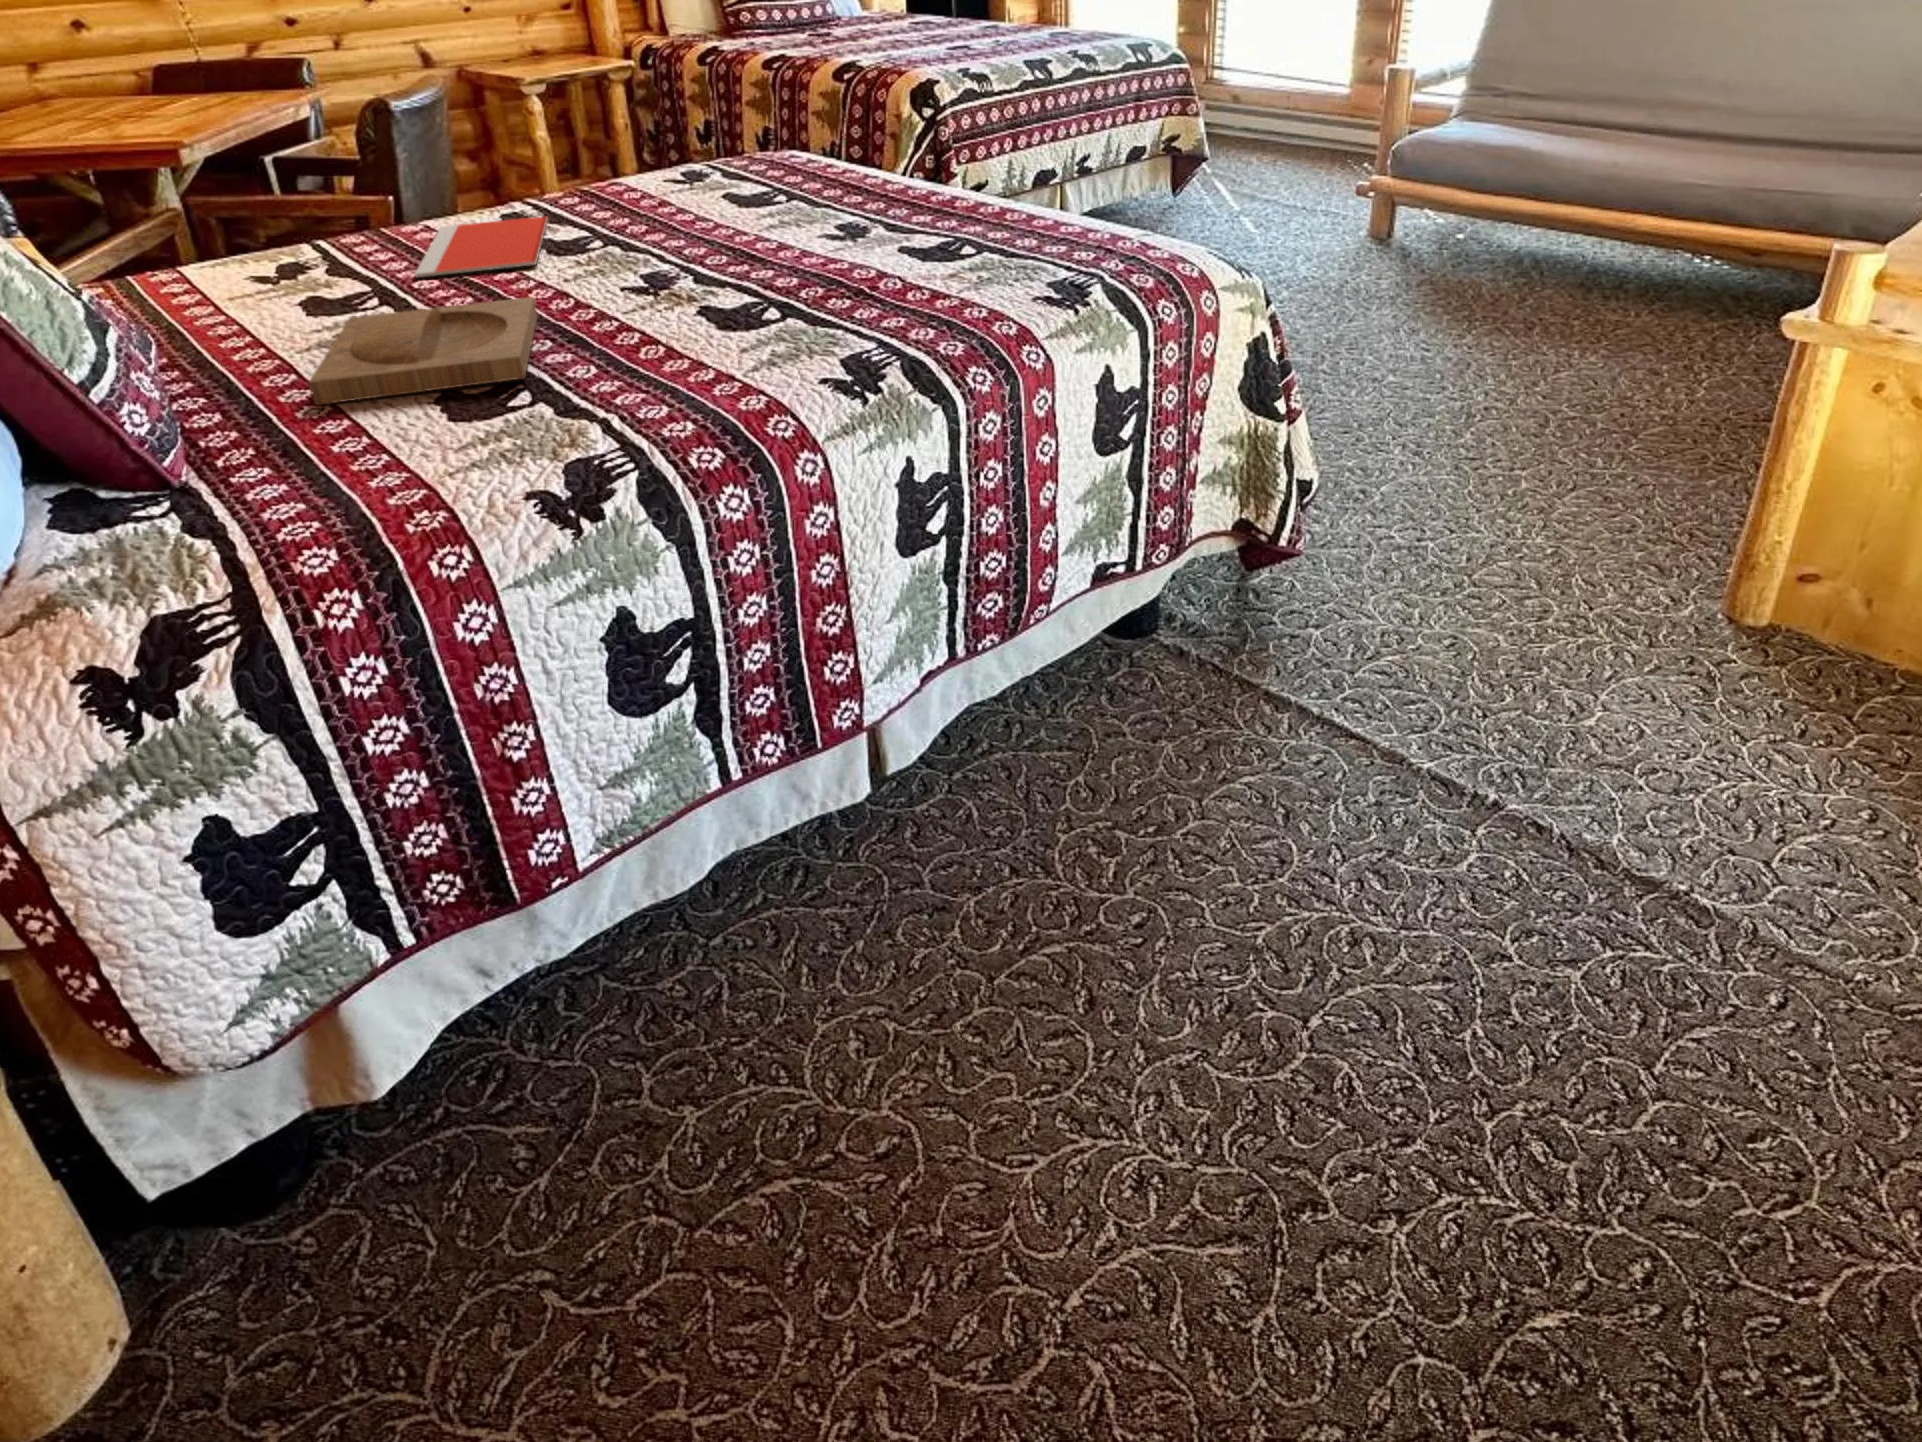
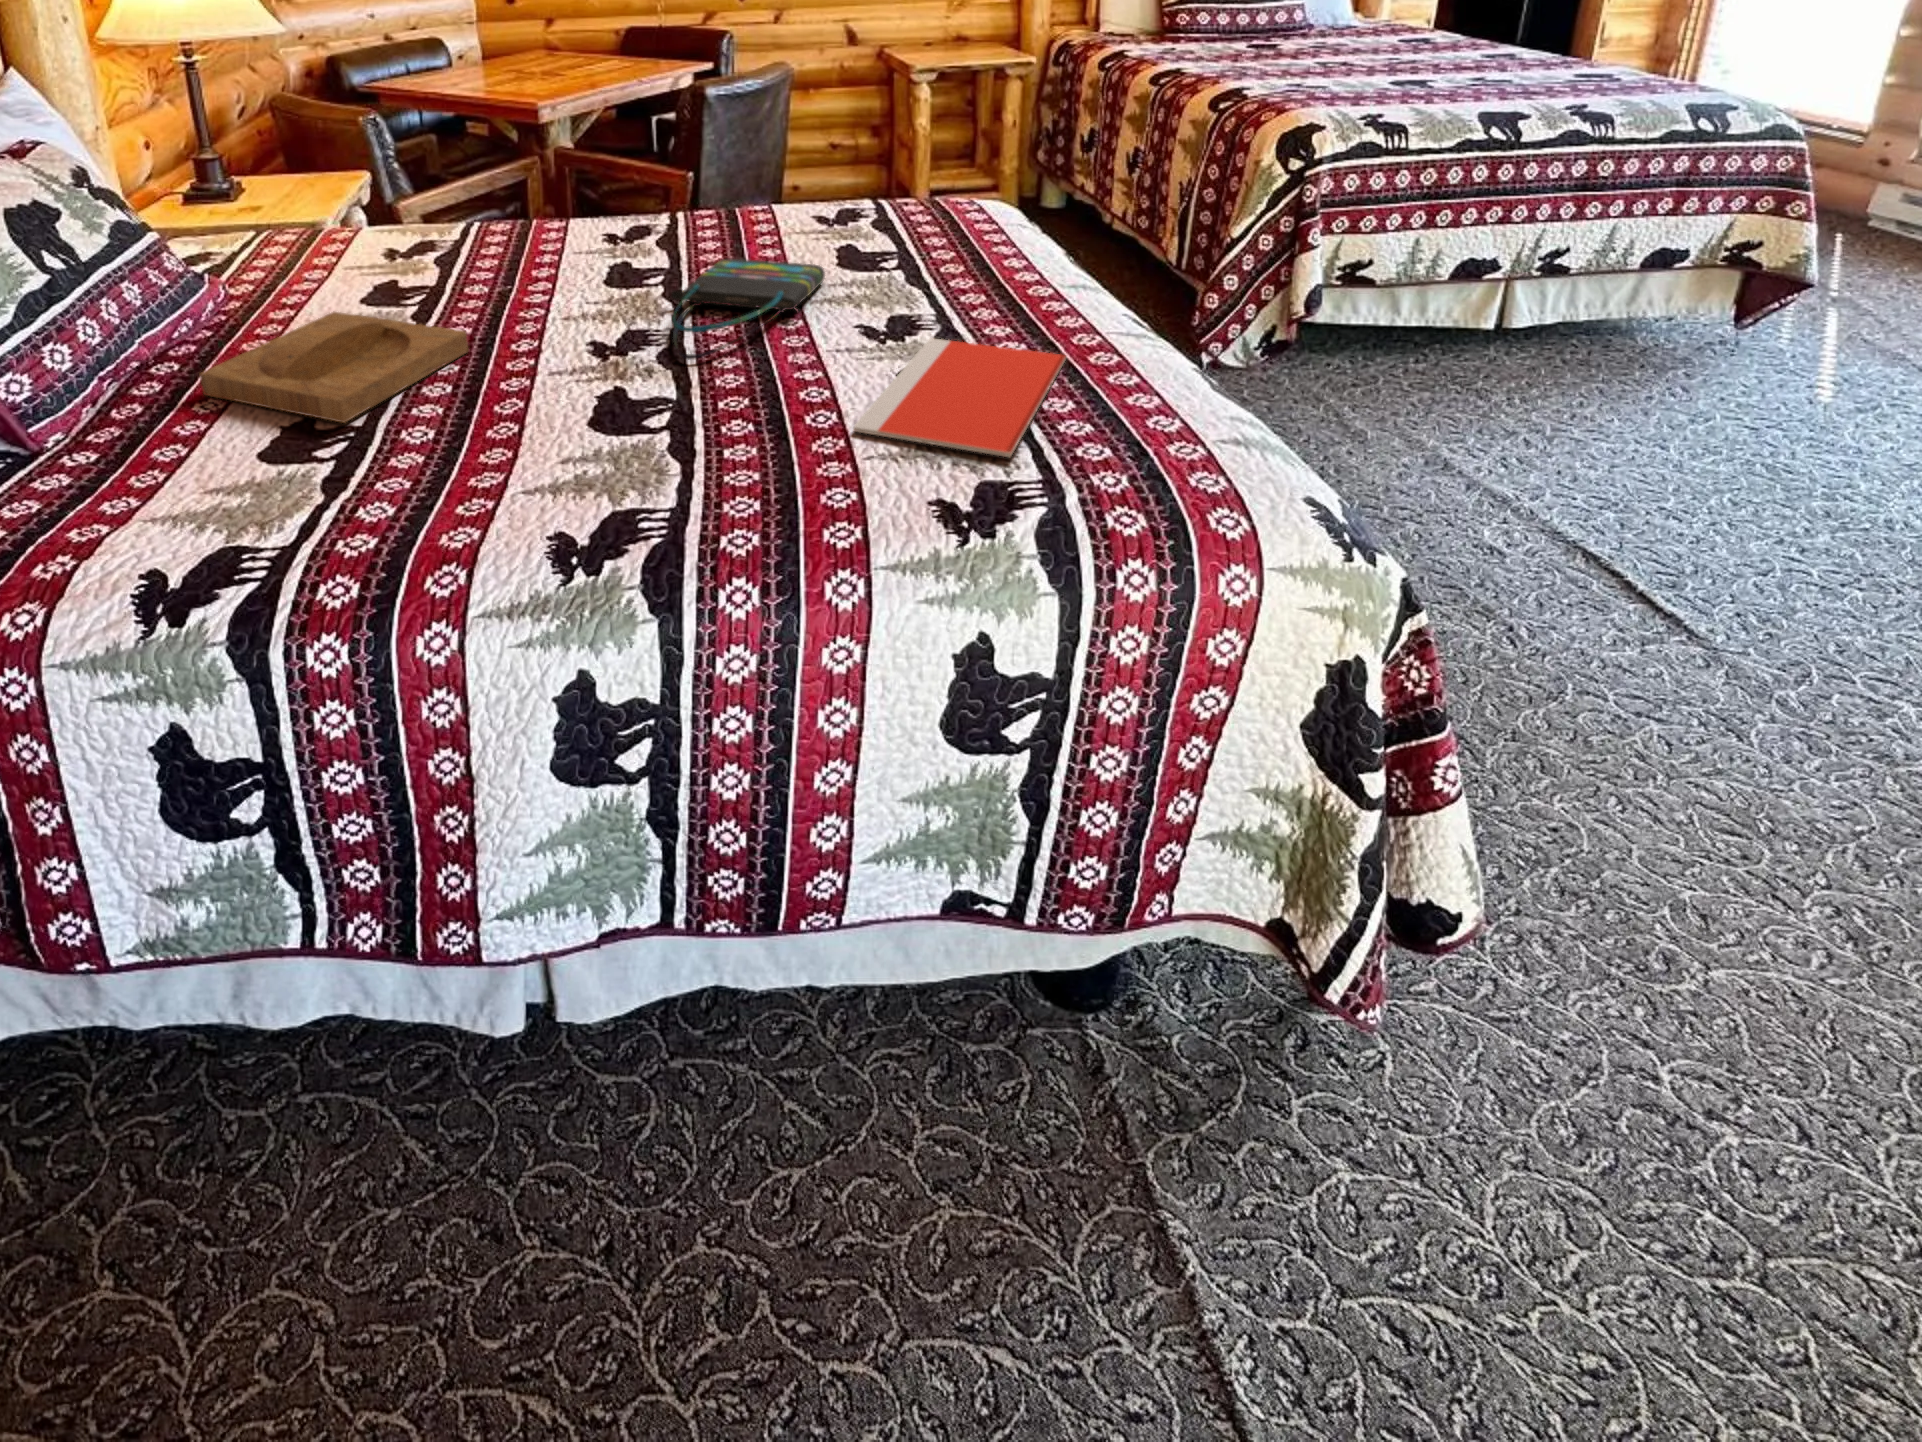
tote bag: none [662,203,785,277] -> present [671,259,825,360]
notebook: present [414,216,548,277] -> present [853,338,1066,457]

